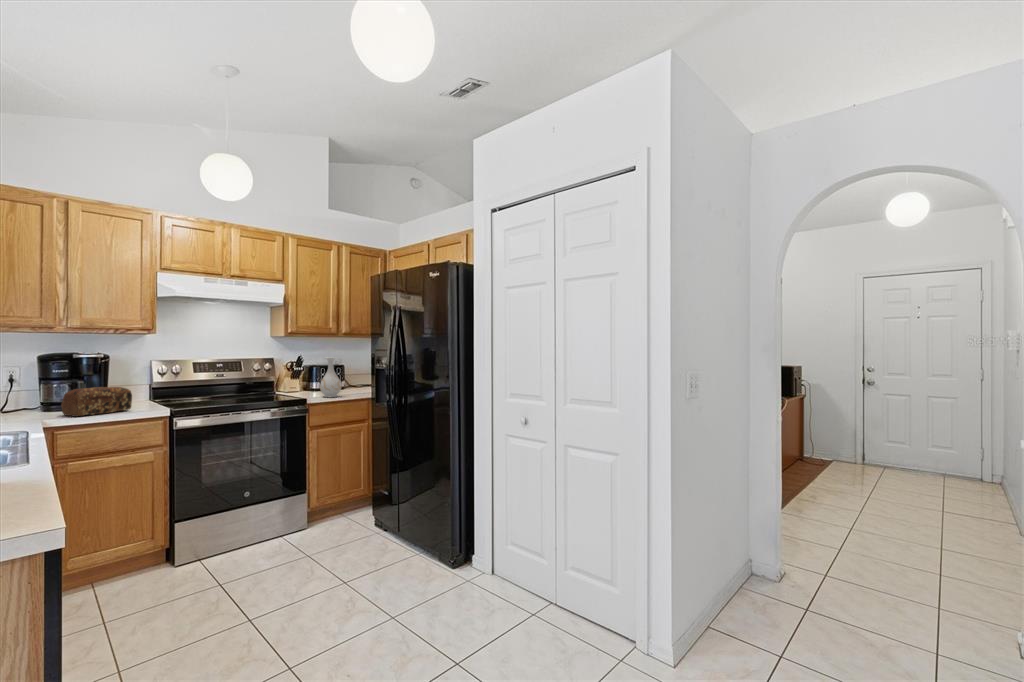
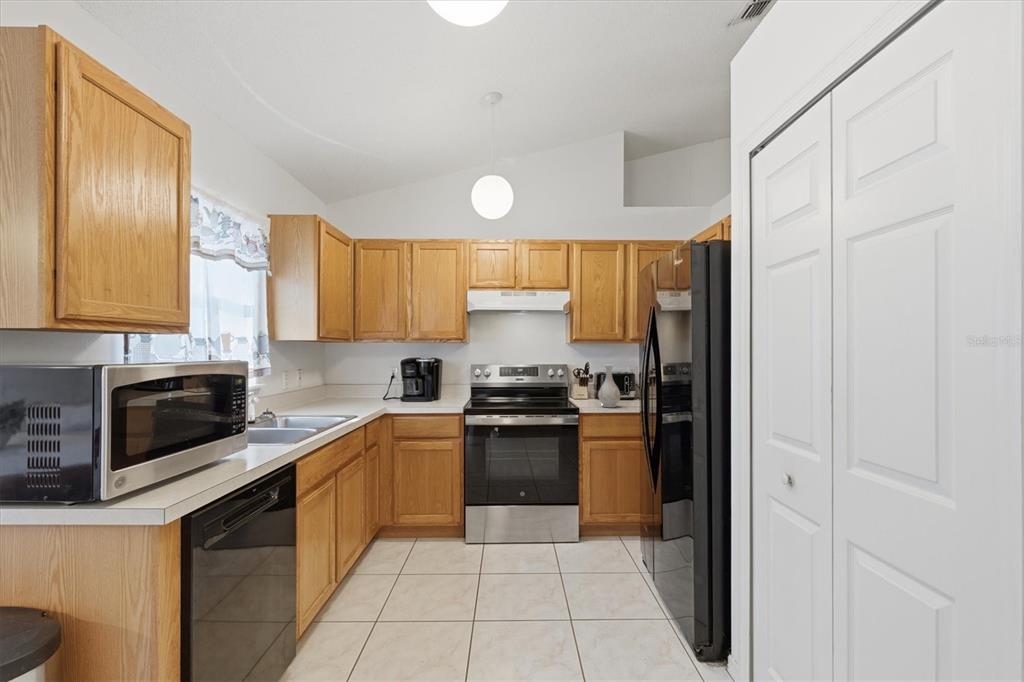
bread loaf: present [61,387,132,417] -> none [402,385,443,408]

